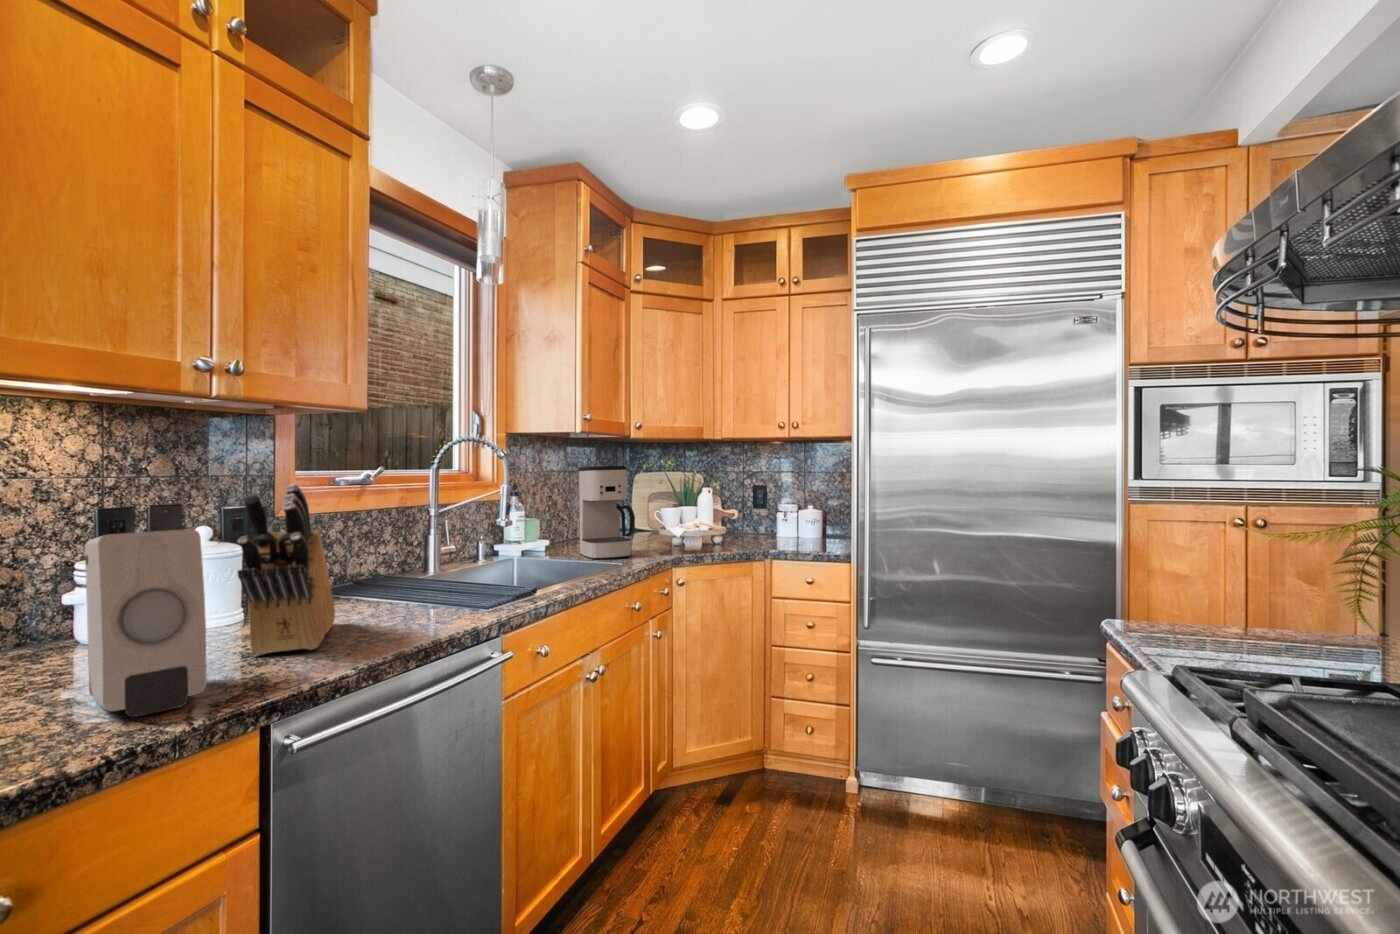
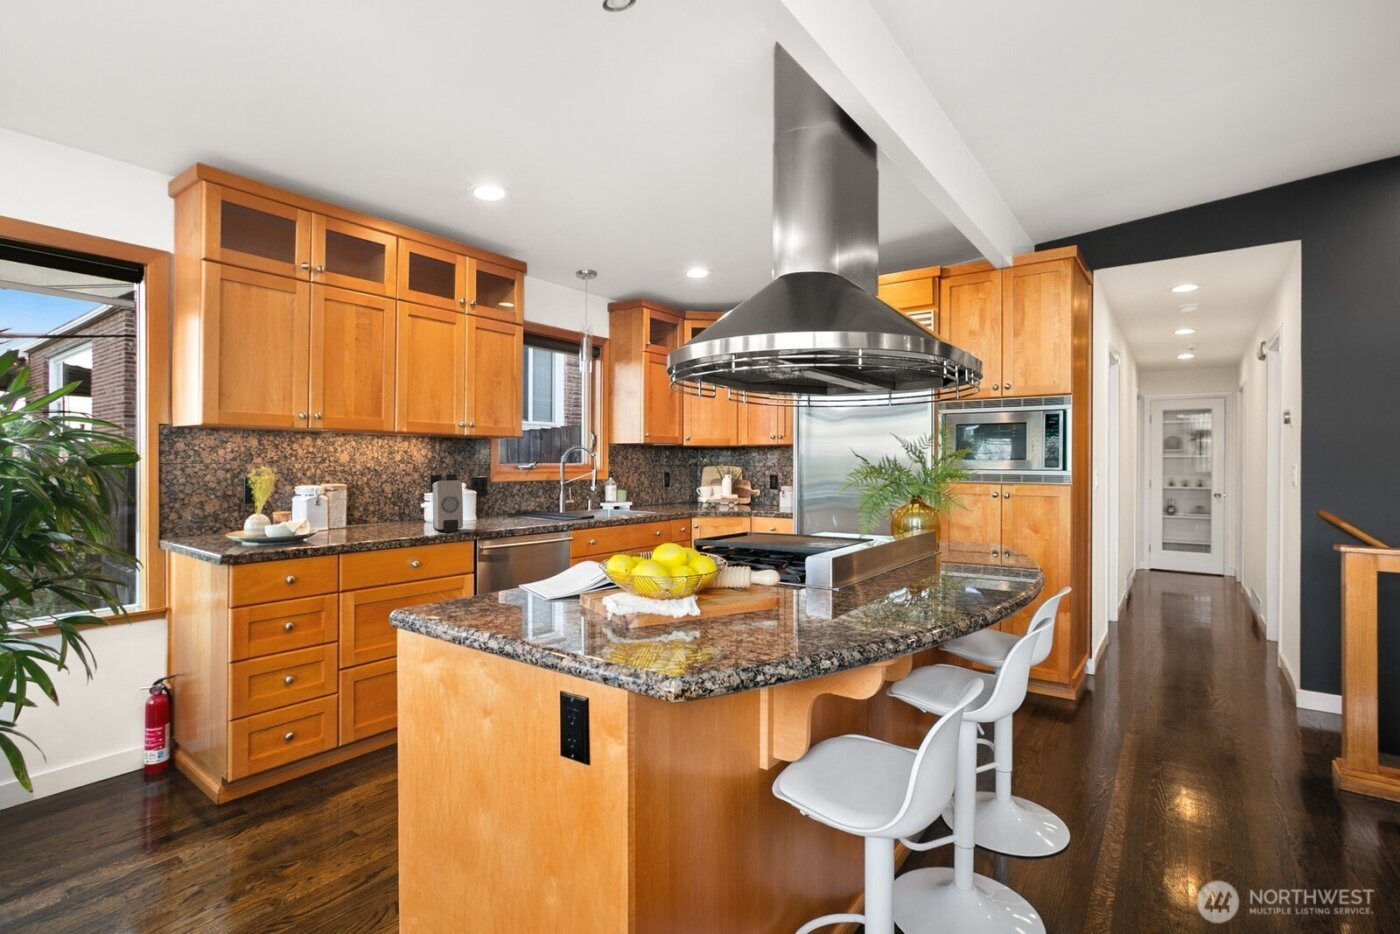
coffee maker: present [578,466,635,559] -> none [642,462,670,511]
knife block: present [238,484,335,655] -> none [472,468,507,526]

